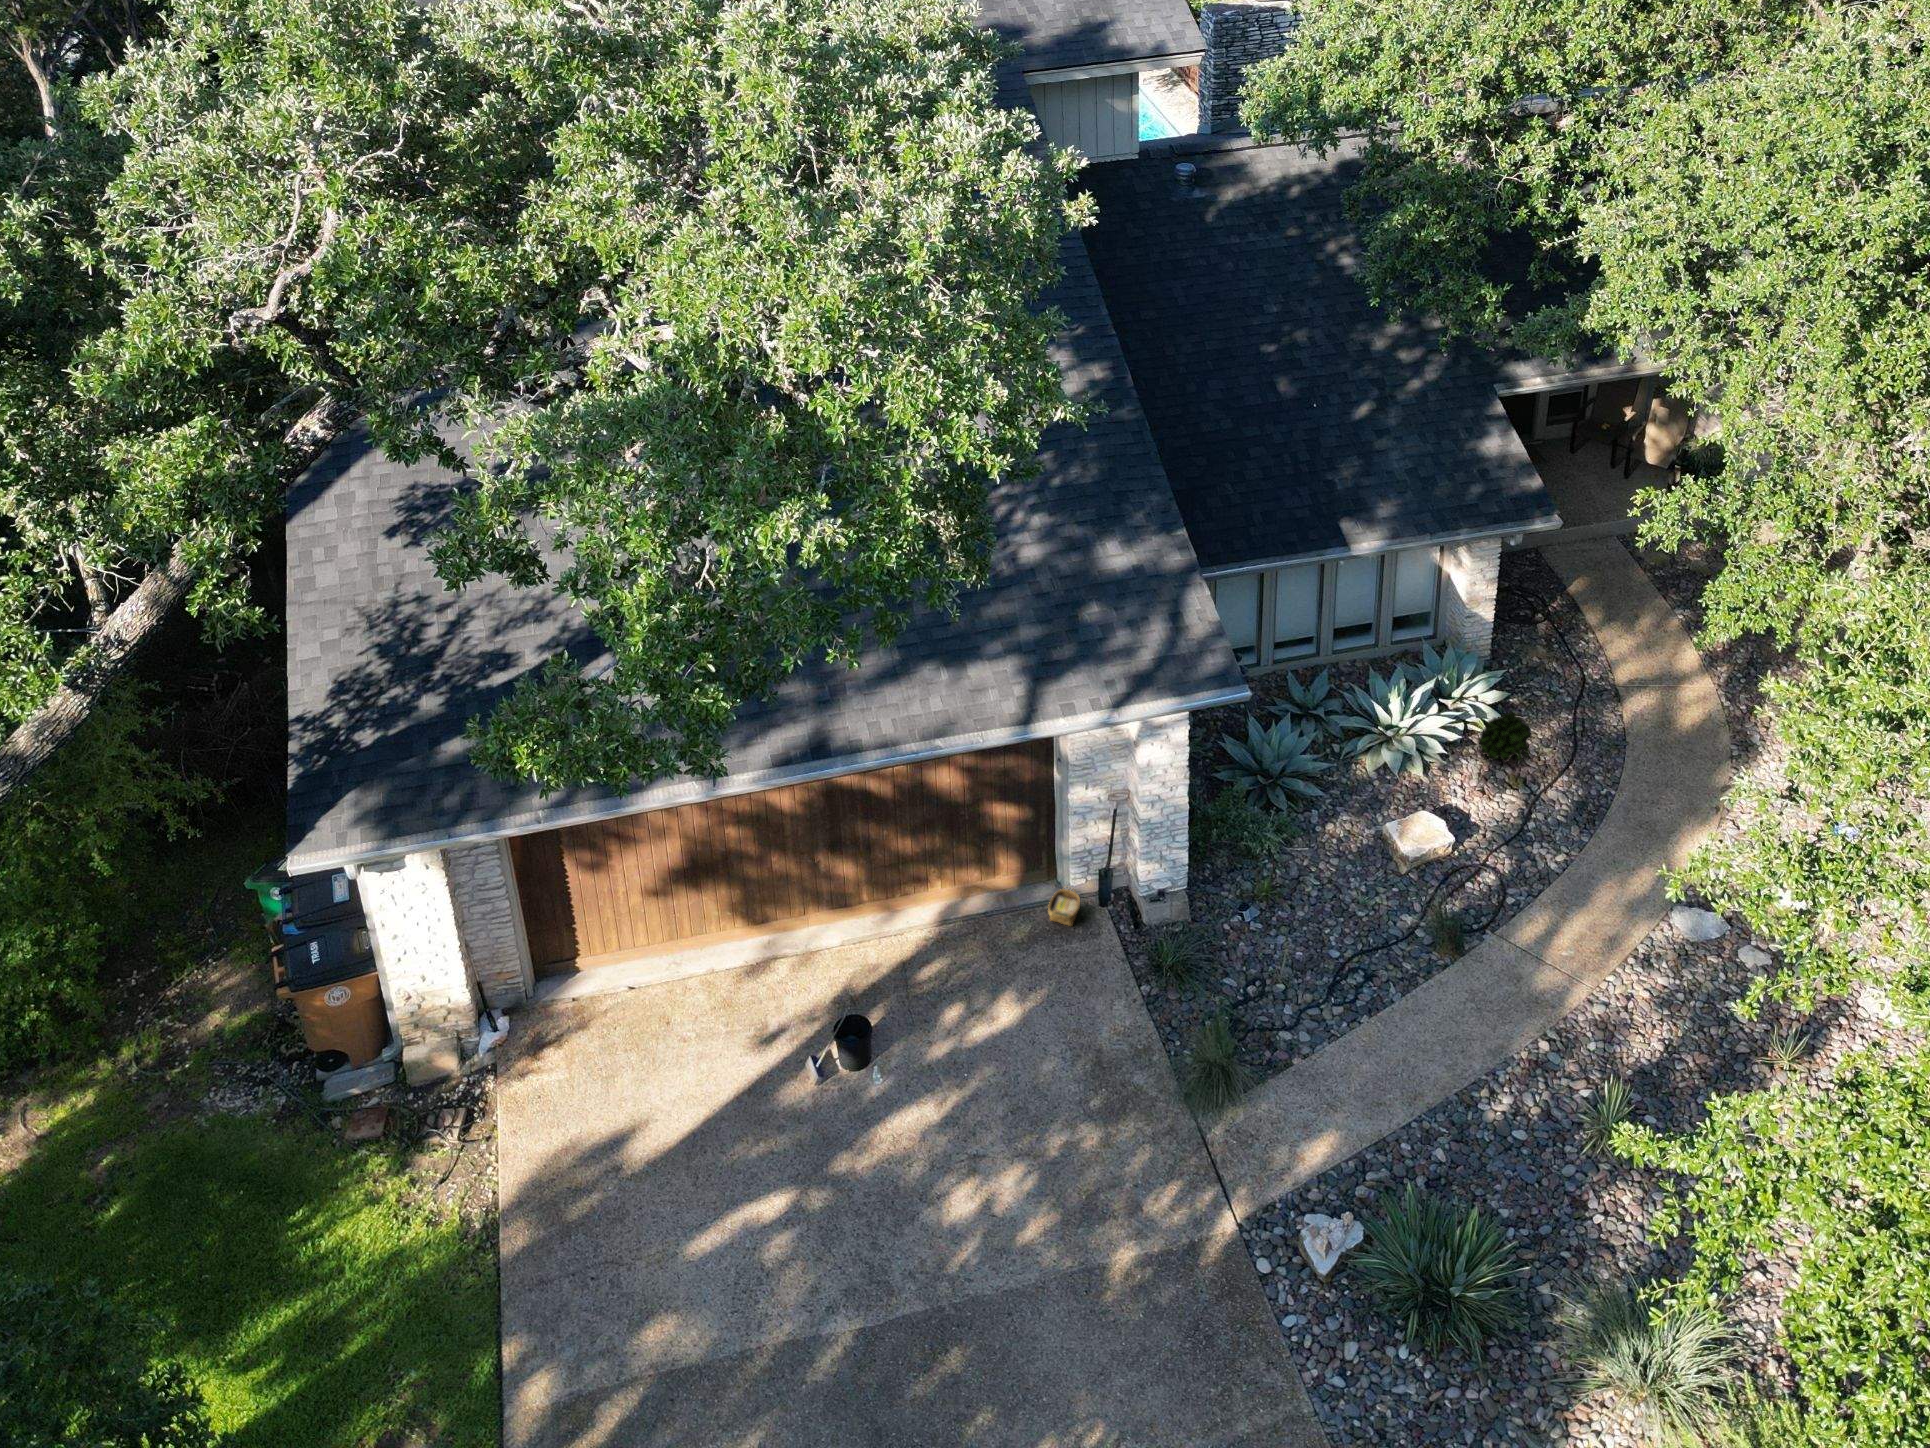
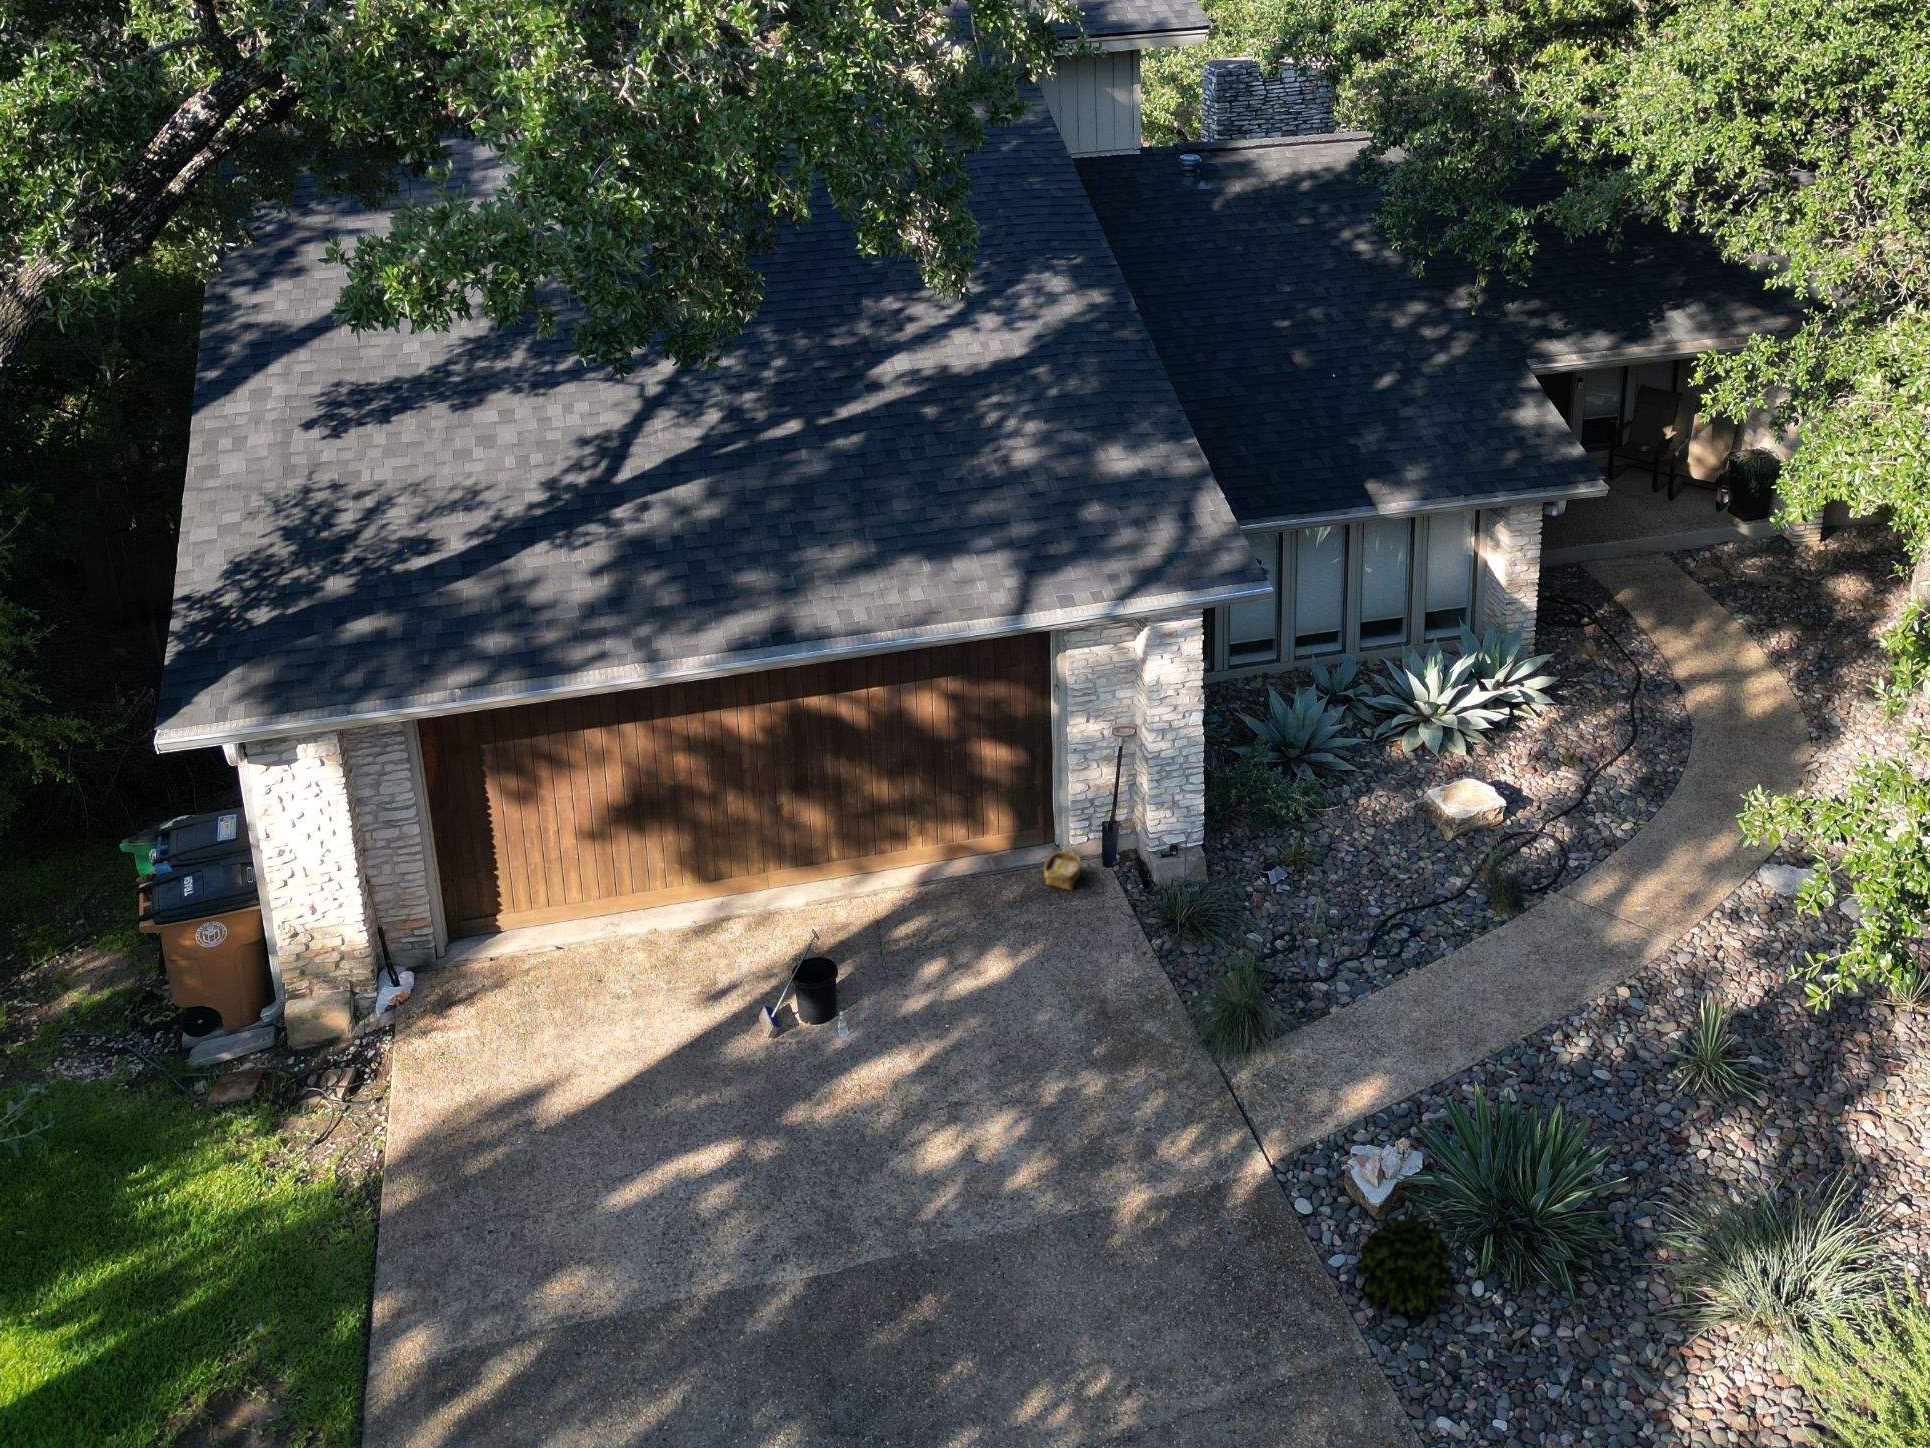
potted plant: present [1478,713,1532,763] -> present [1356,1215,1455,1317]

